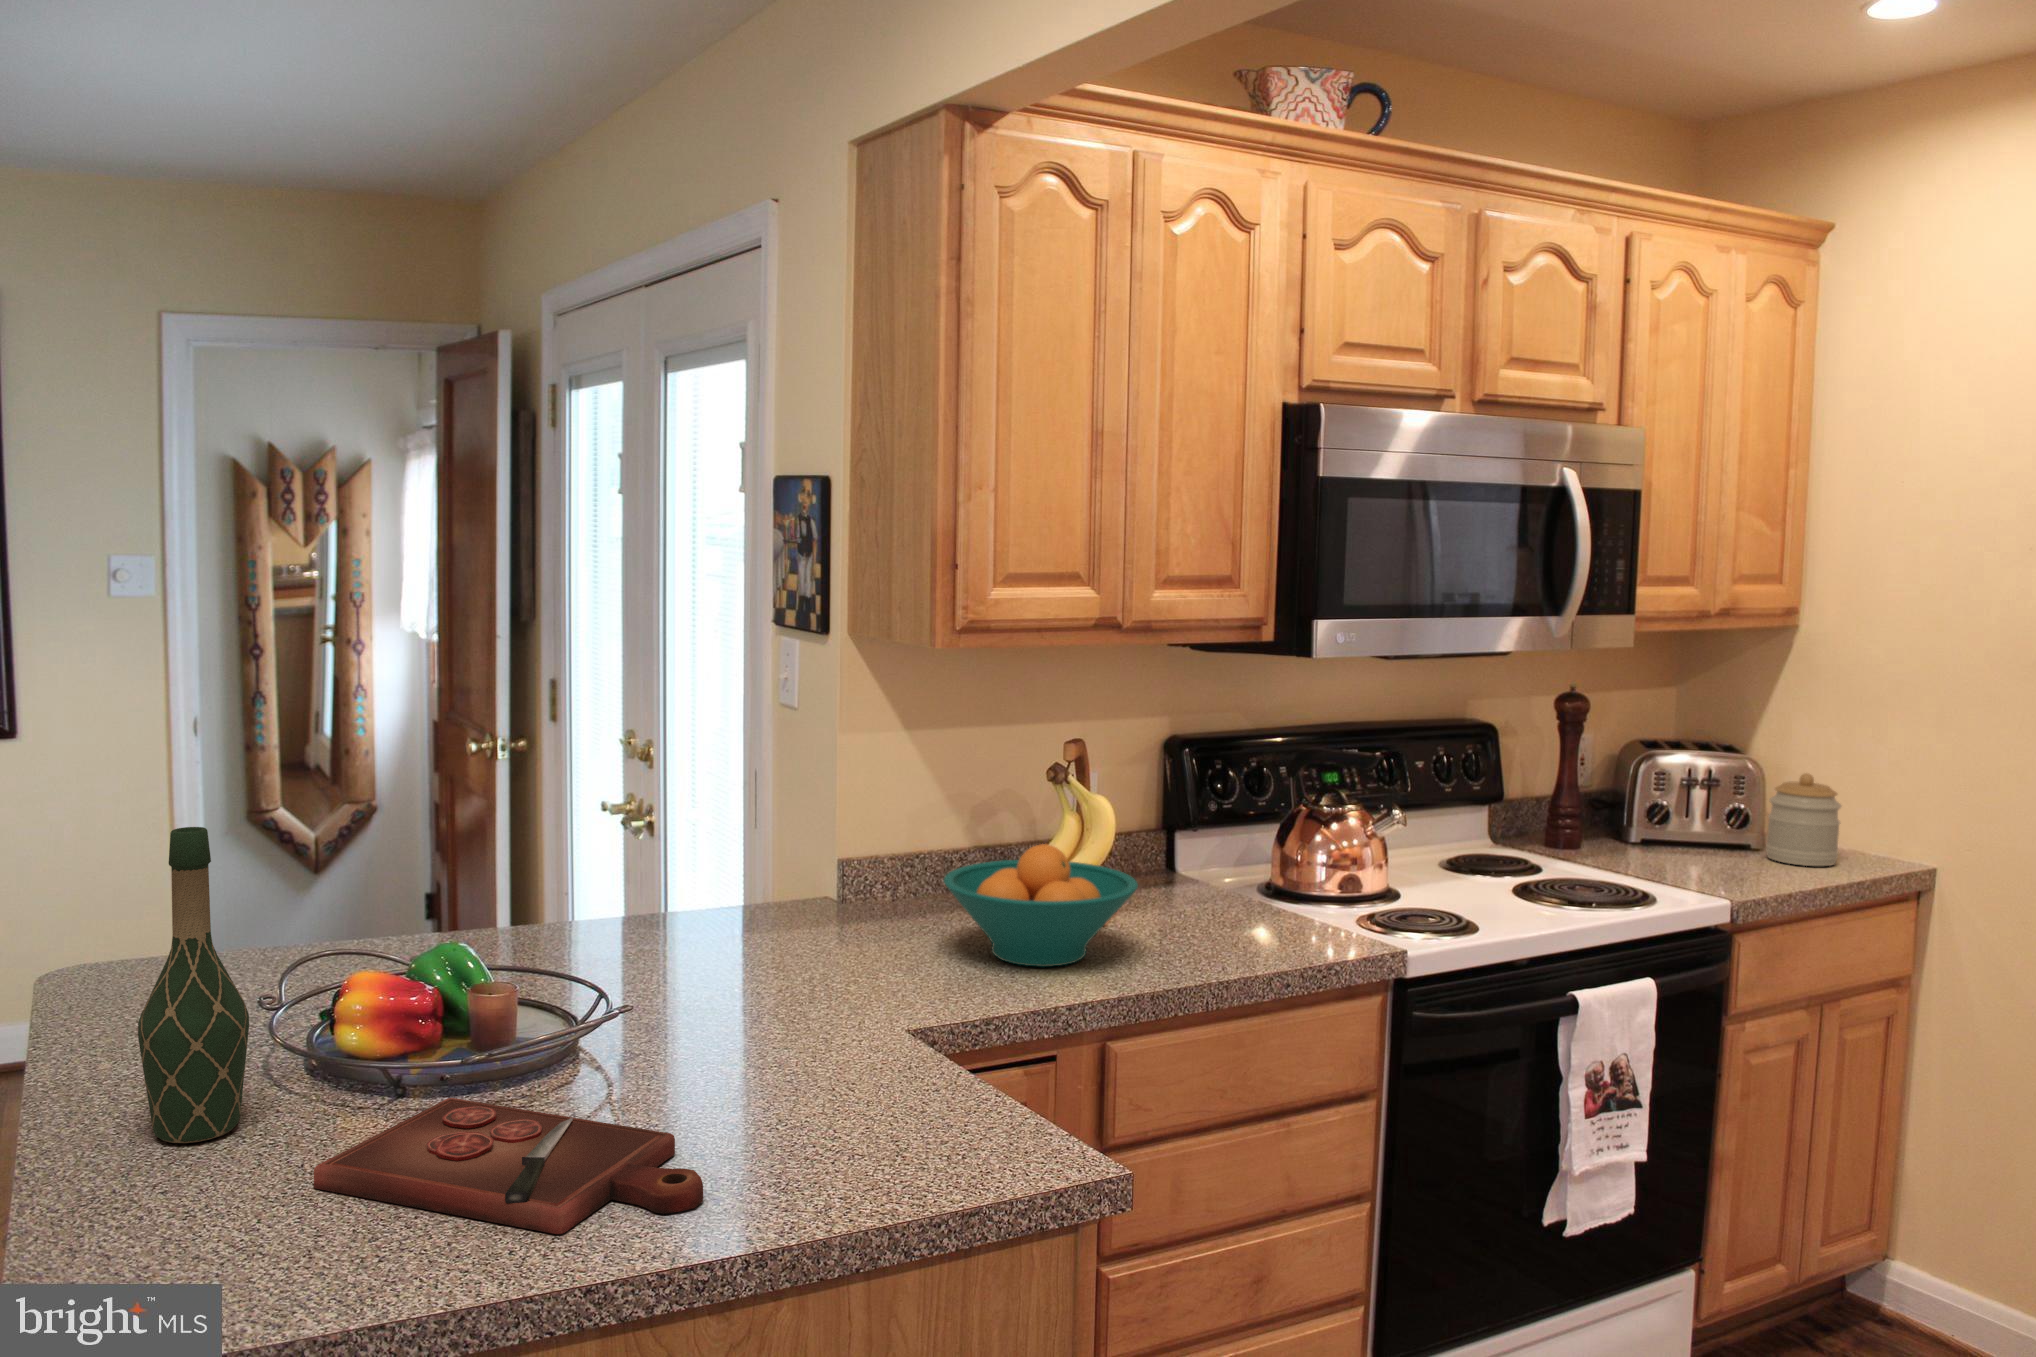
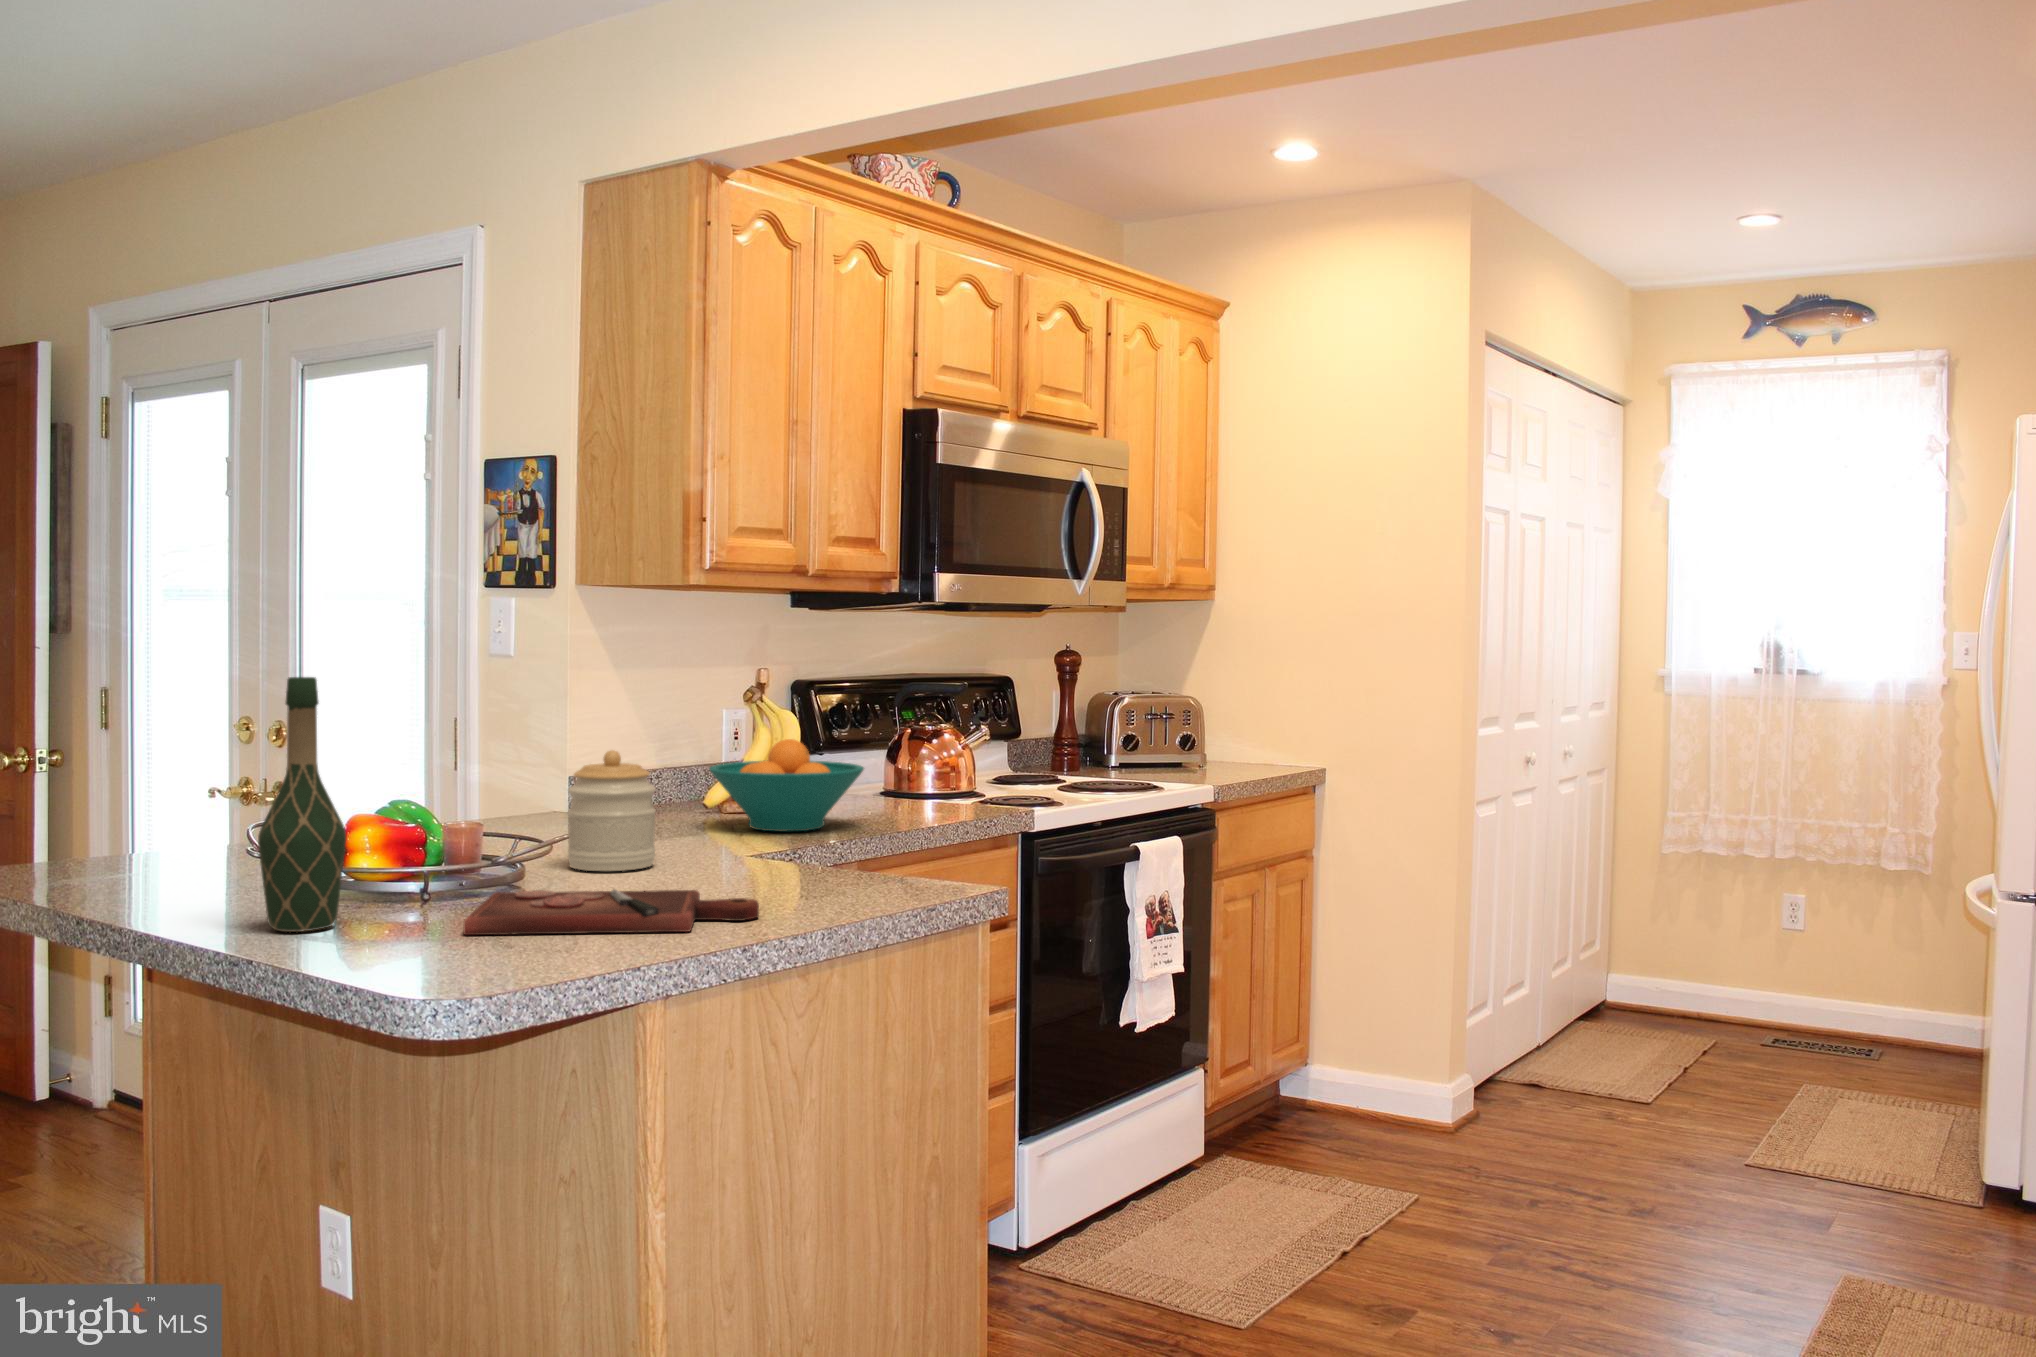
jar: present [1766,773,1841,866] -> present [568,750,656,871]

